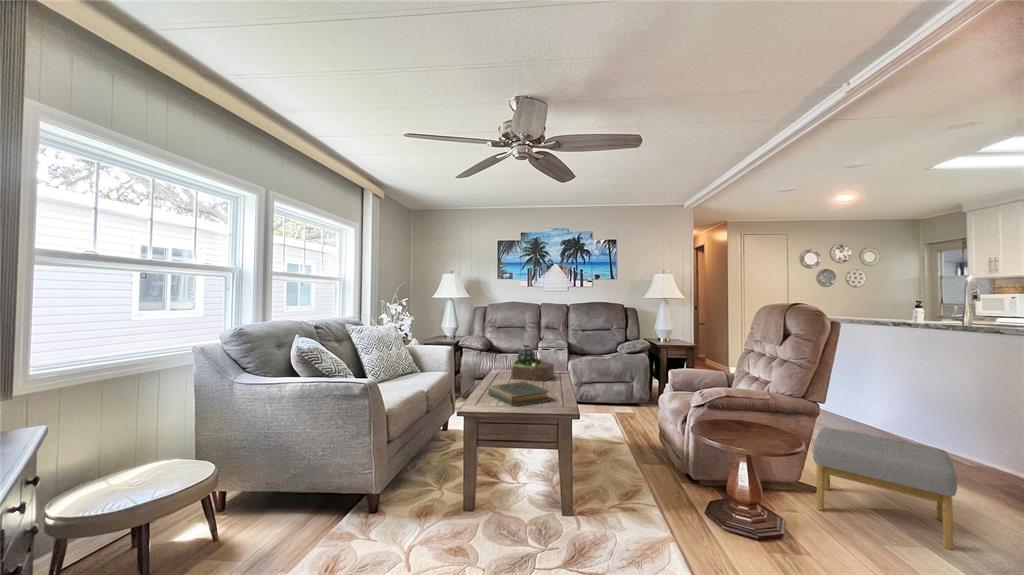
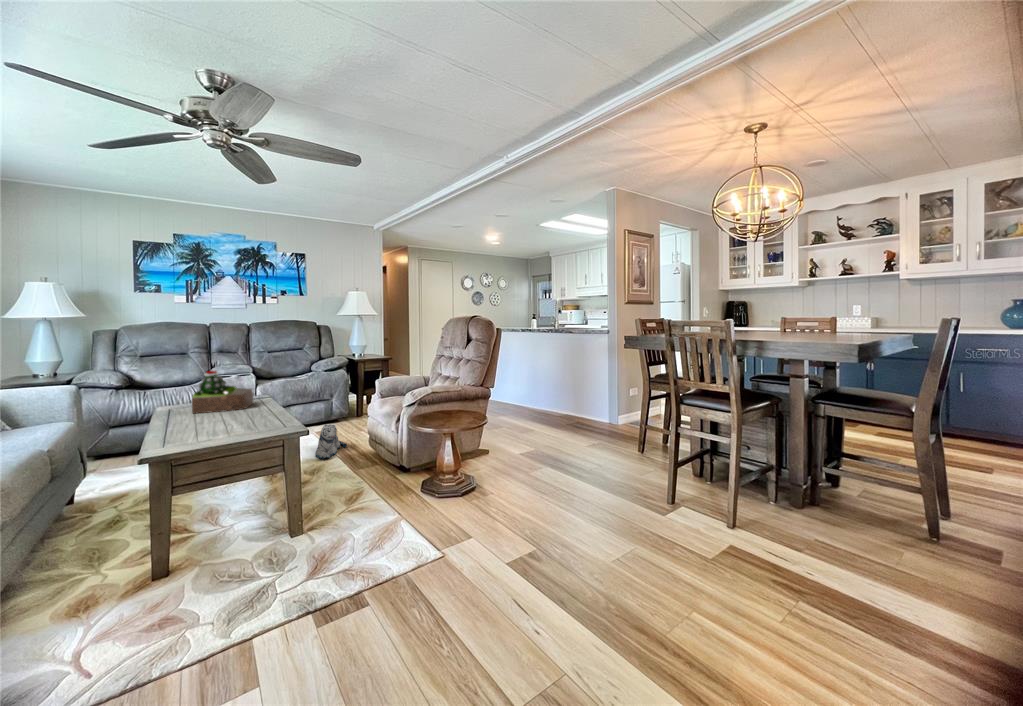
hardback book: present [488,381,550,406] -> none [167,412,265,441]
plush toy: none [606,407,637,442] -> present [316,424,347,459]
footstool: present [813,428,957,550] -> none [486,406,554,463]

